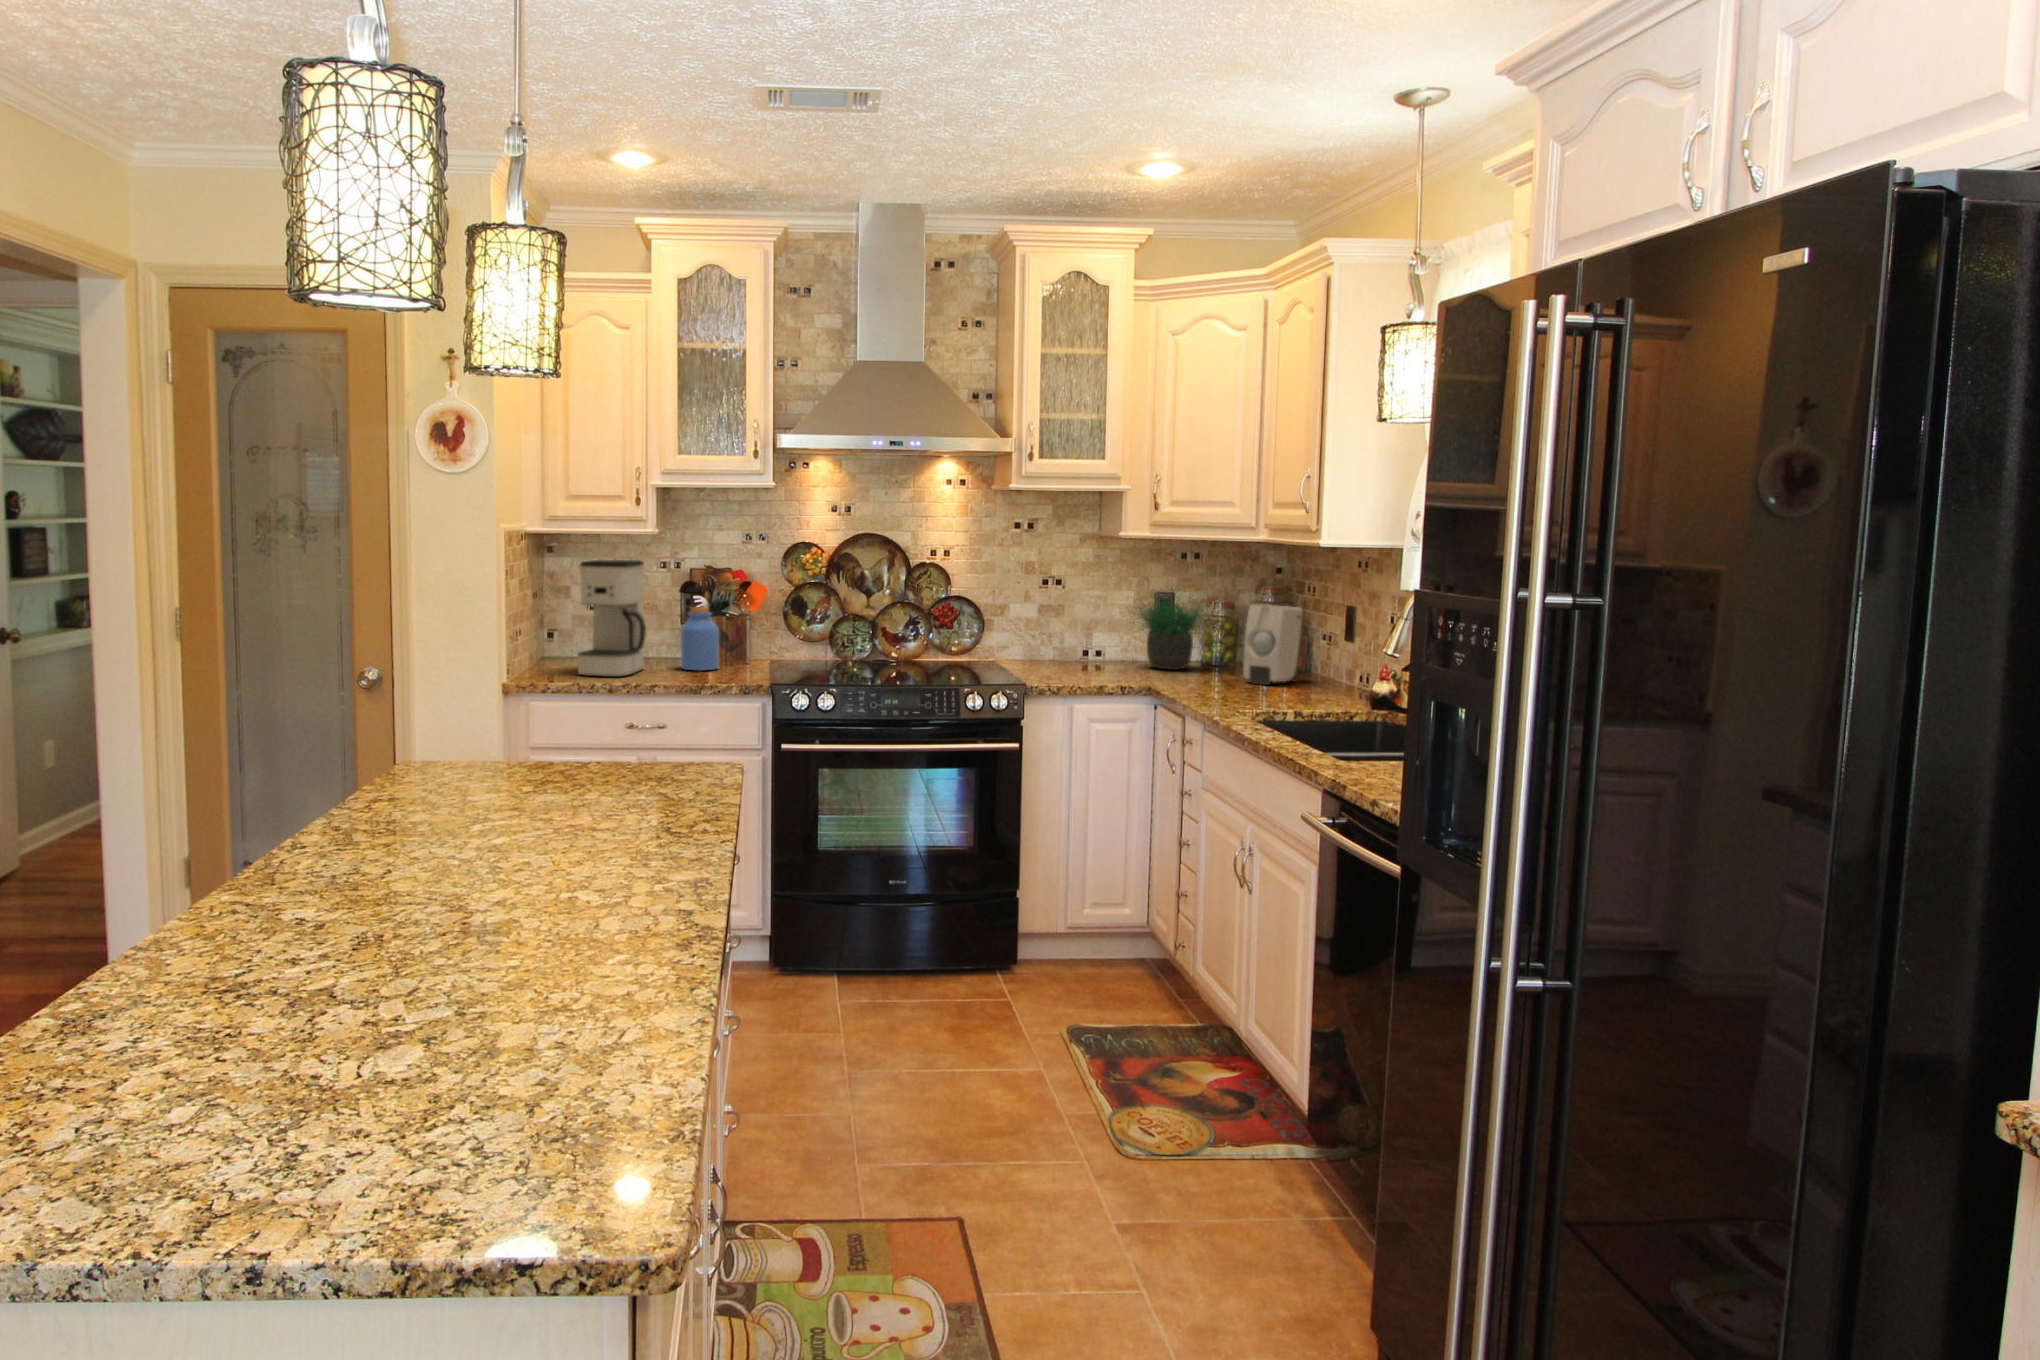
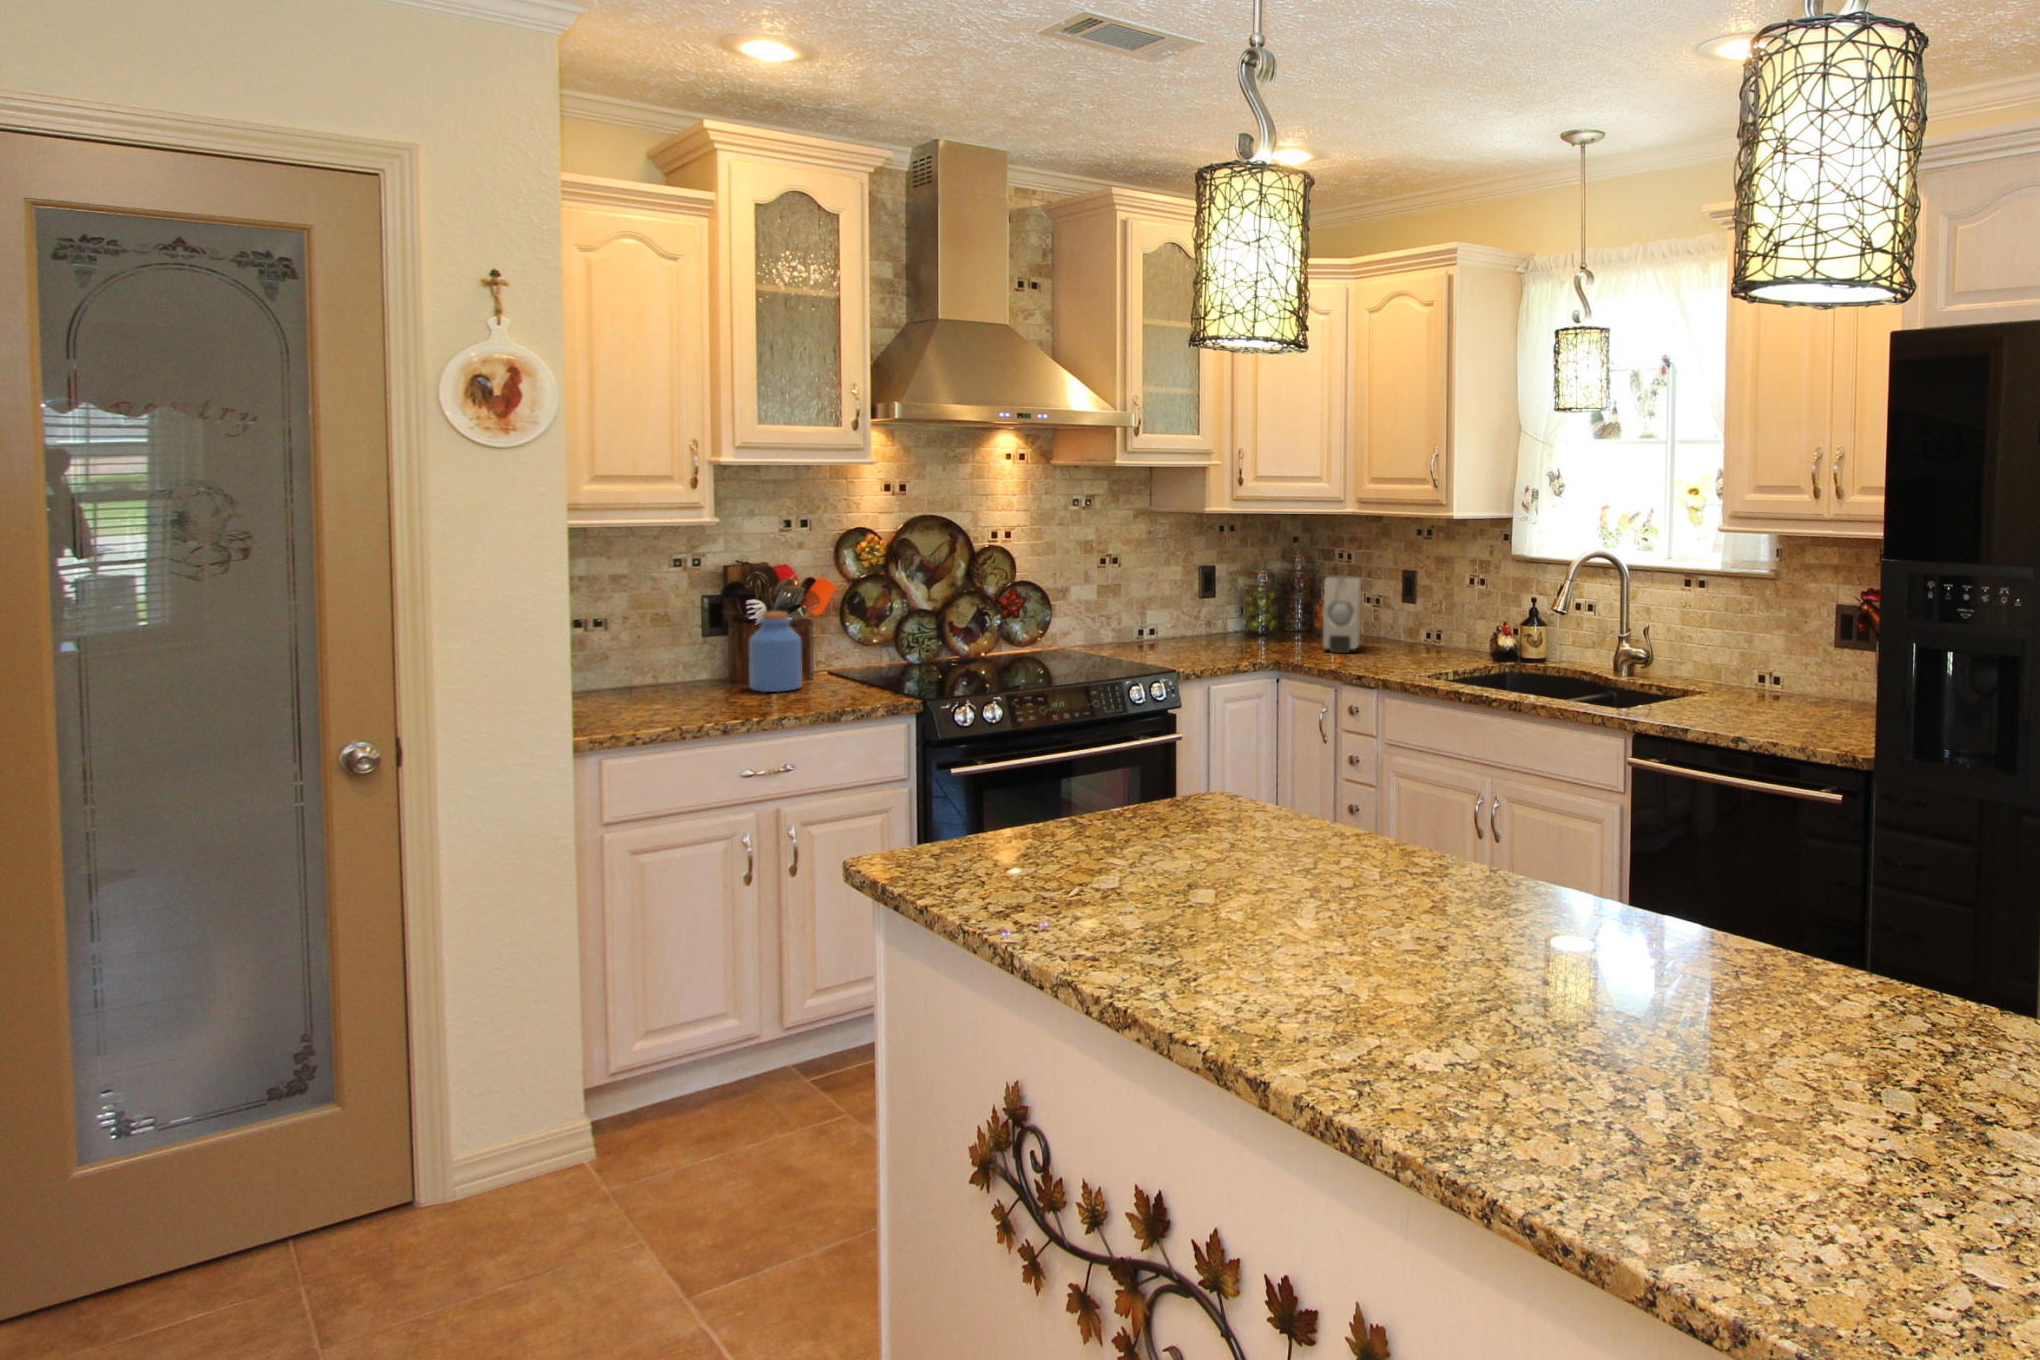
coffee maker: present [578,560,646,677] -> none [638,557,730,714]
potted plant: present [1129,588,1208,670] -> none [1180,540,1279,644]

